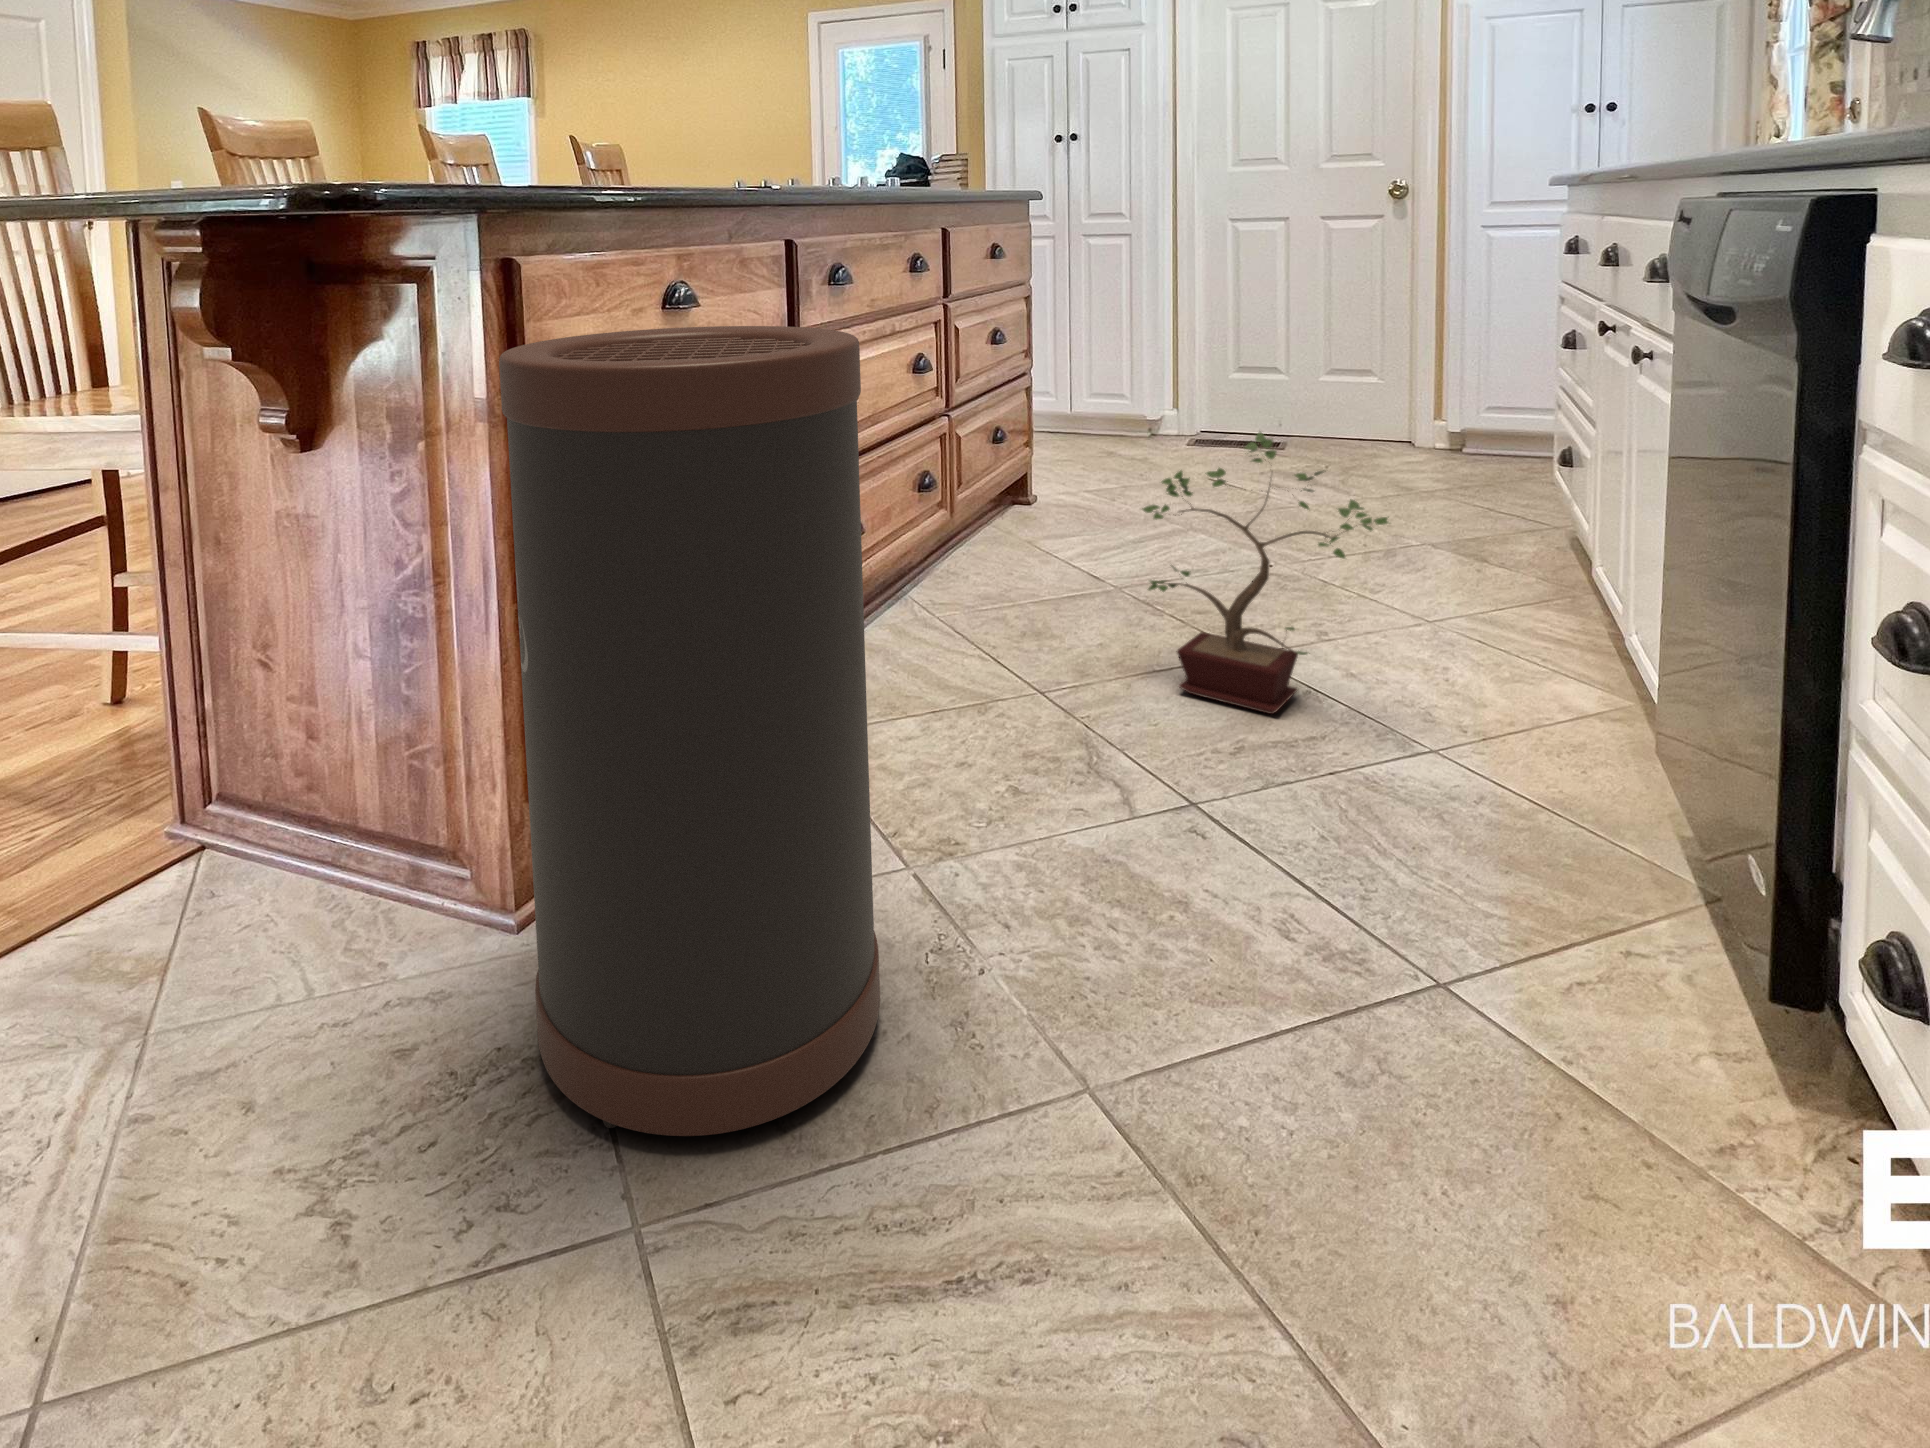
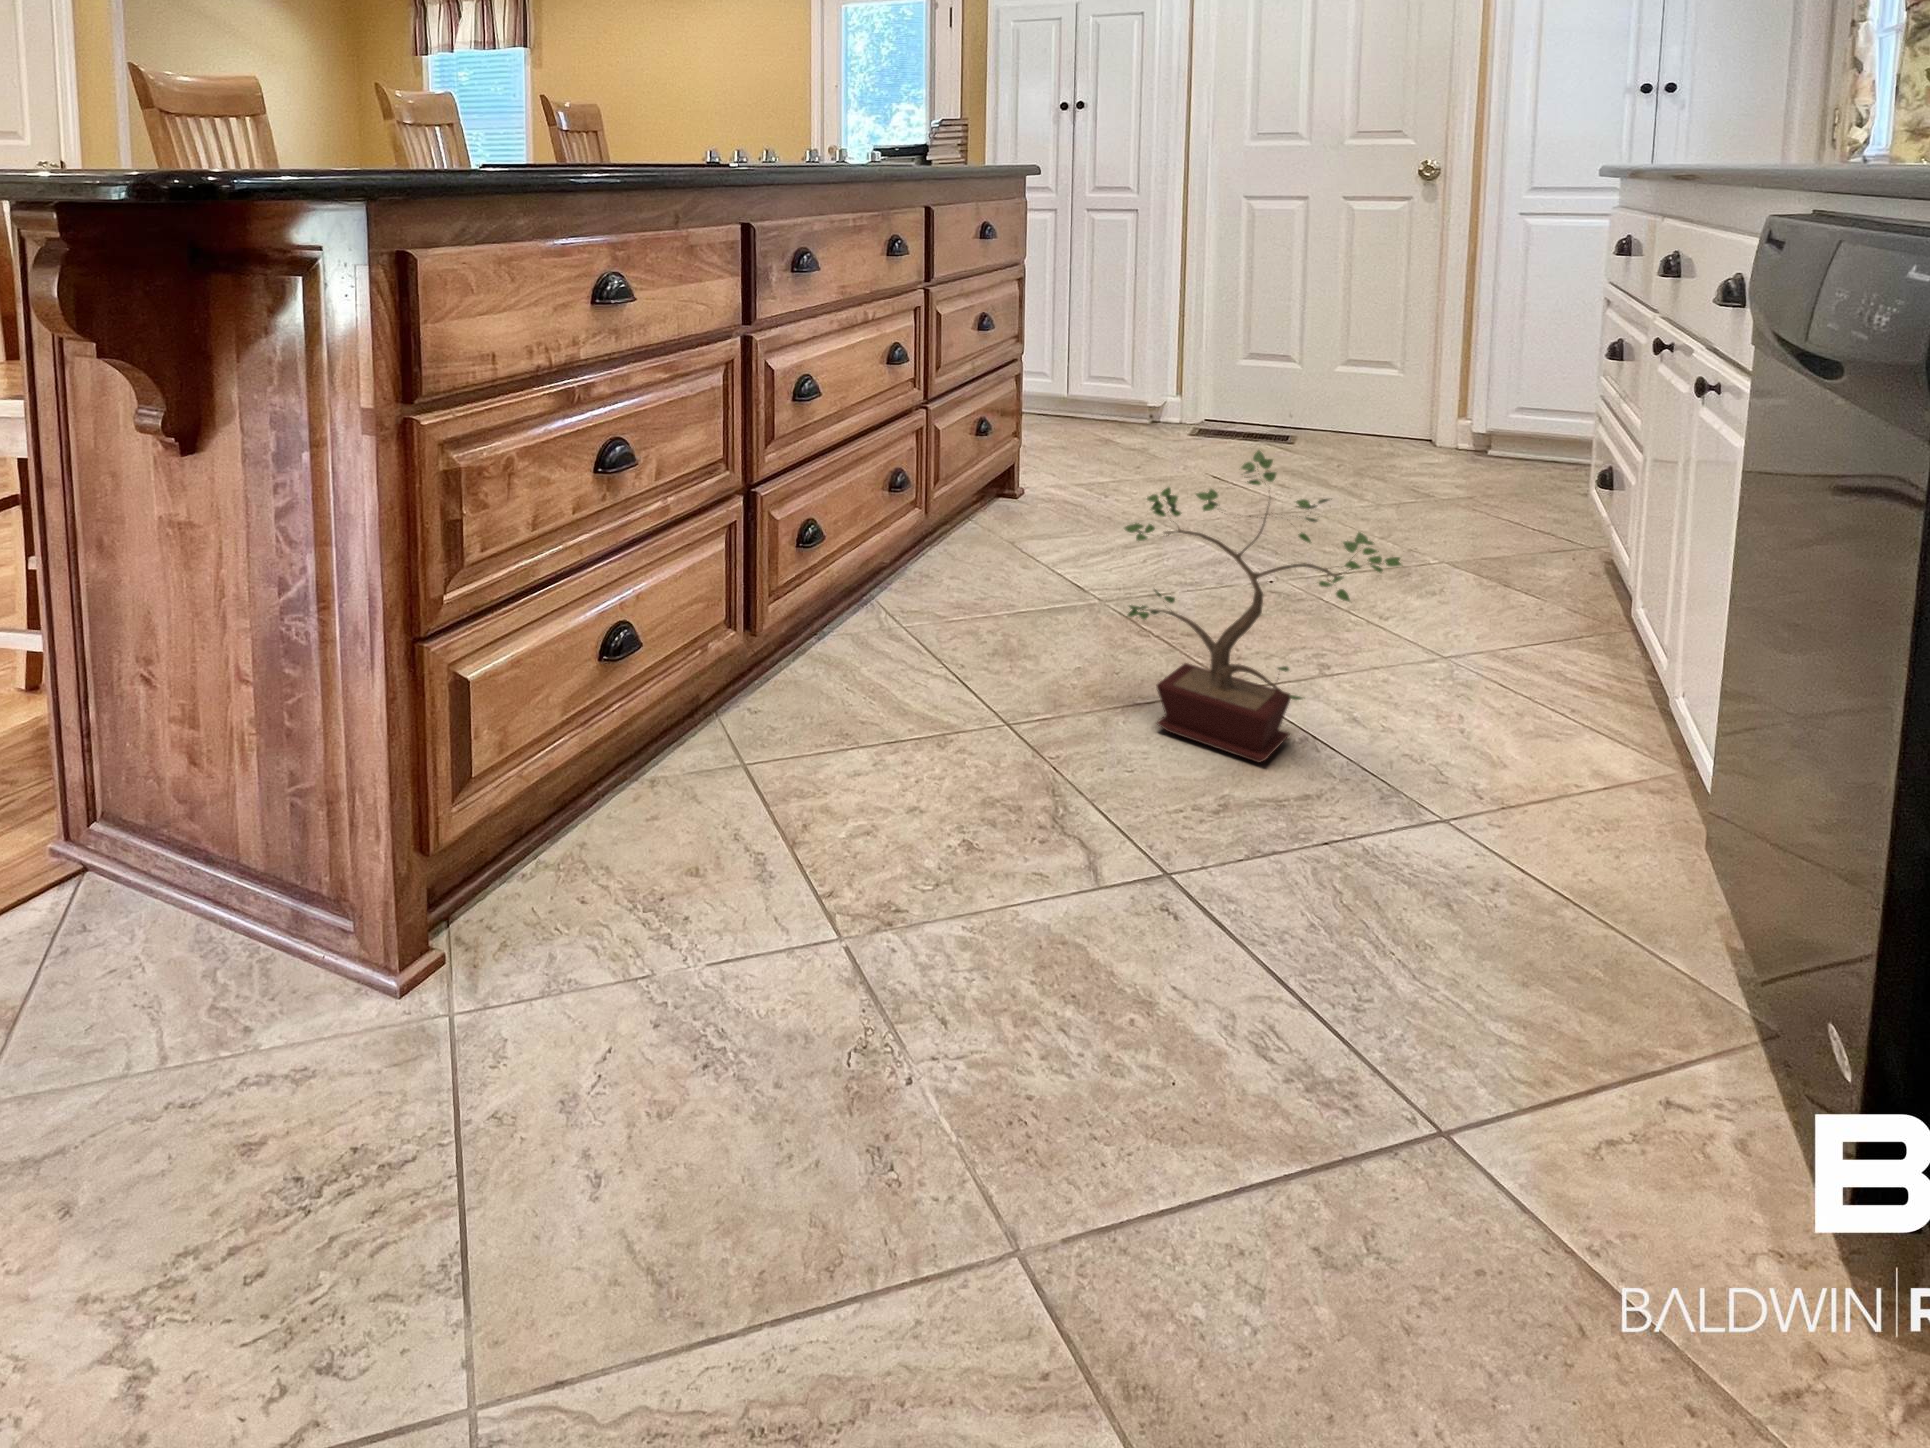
trash can: present [499,326,880,1136] -> none [358,337,788,1292]

